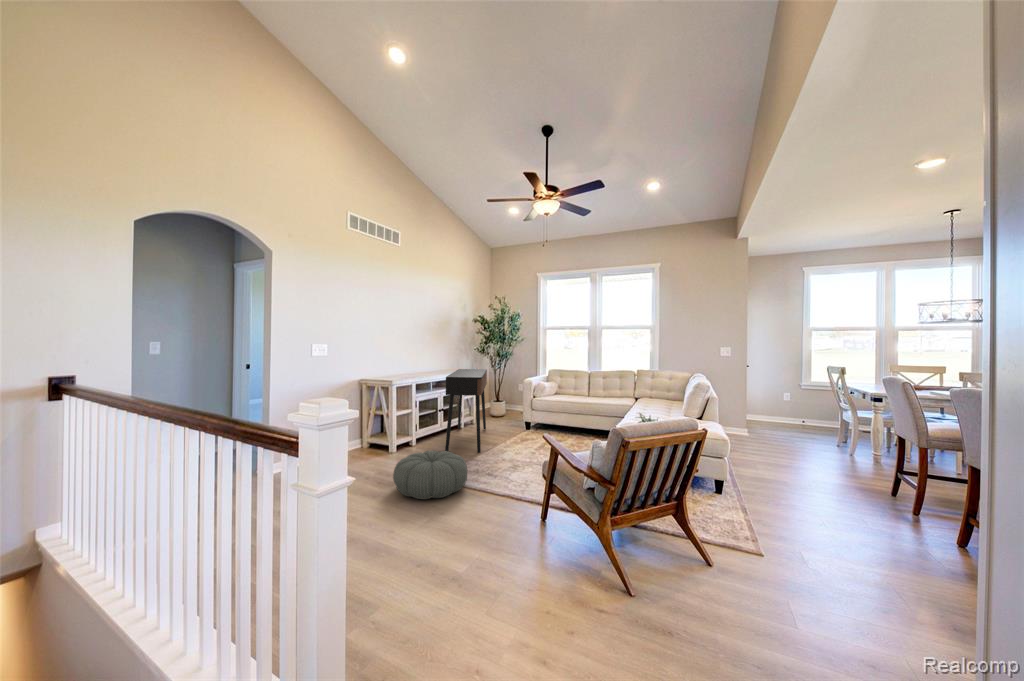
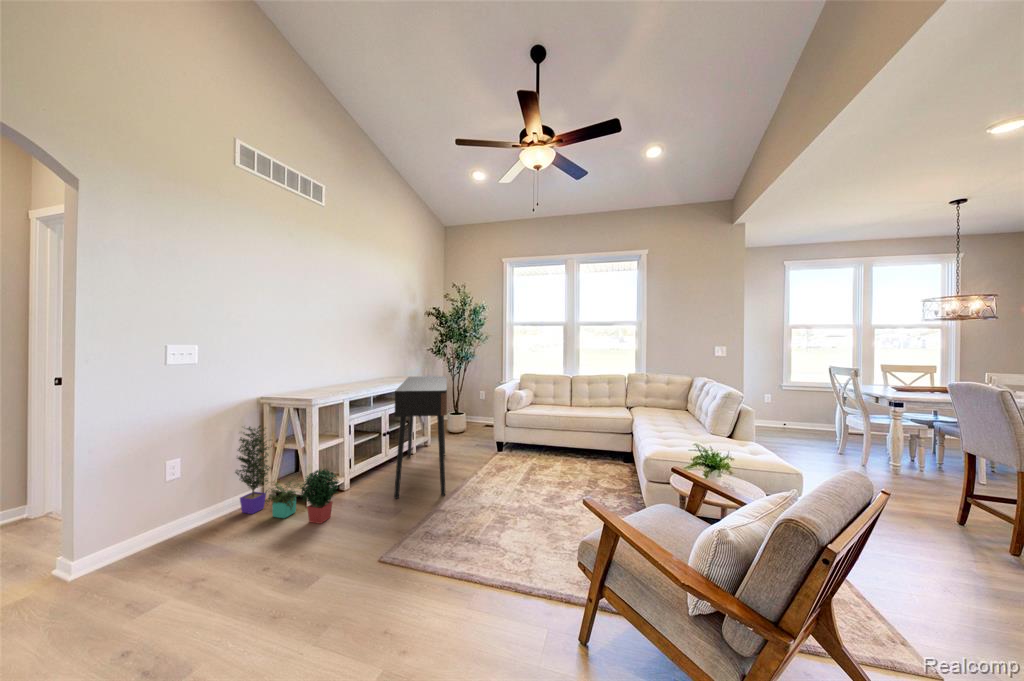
potted plant: none [345,397,409,461] -> present [235,425,339,524]
pouf: present [393,451,467,499] -> none [310,512,439,616]

